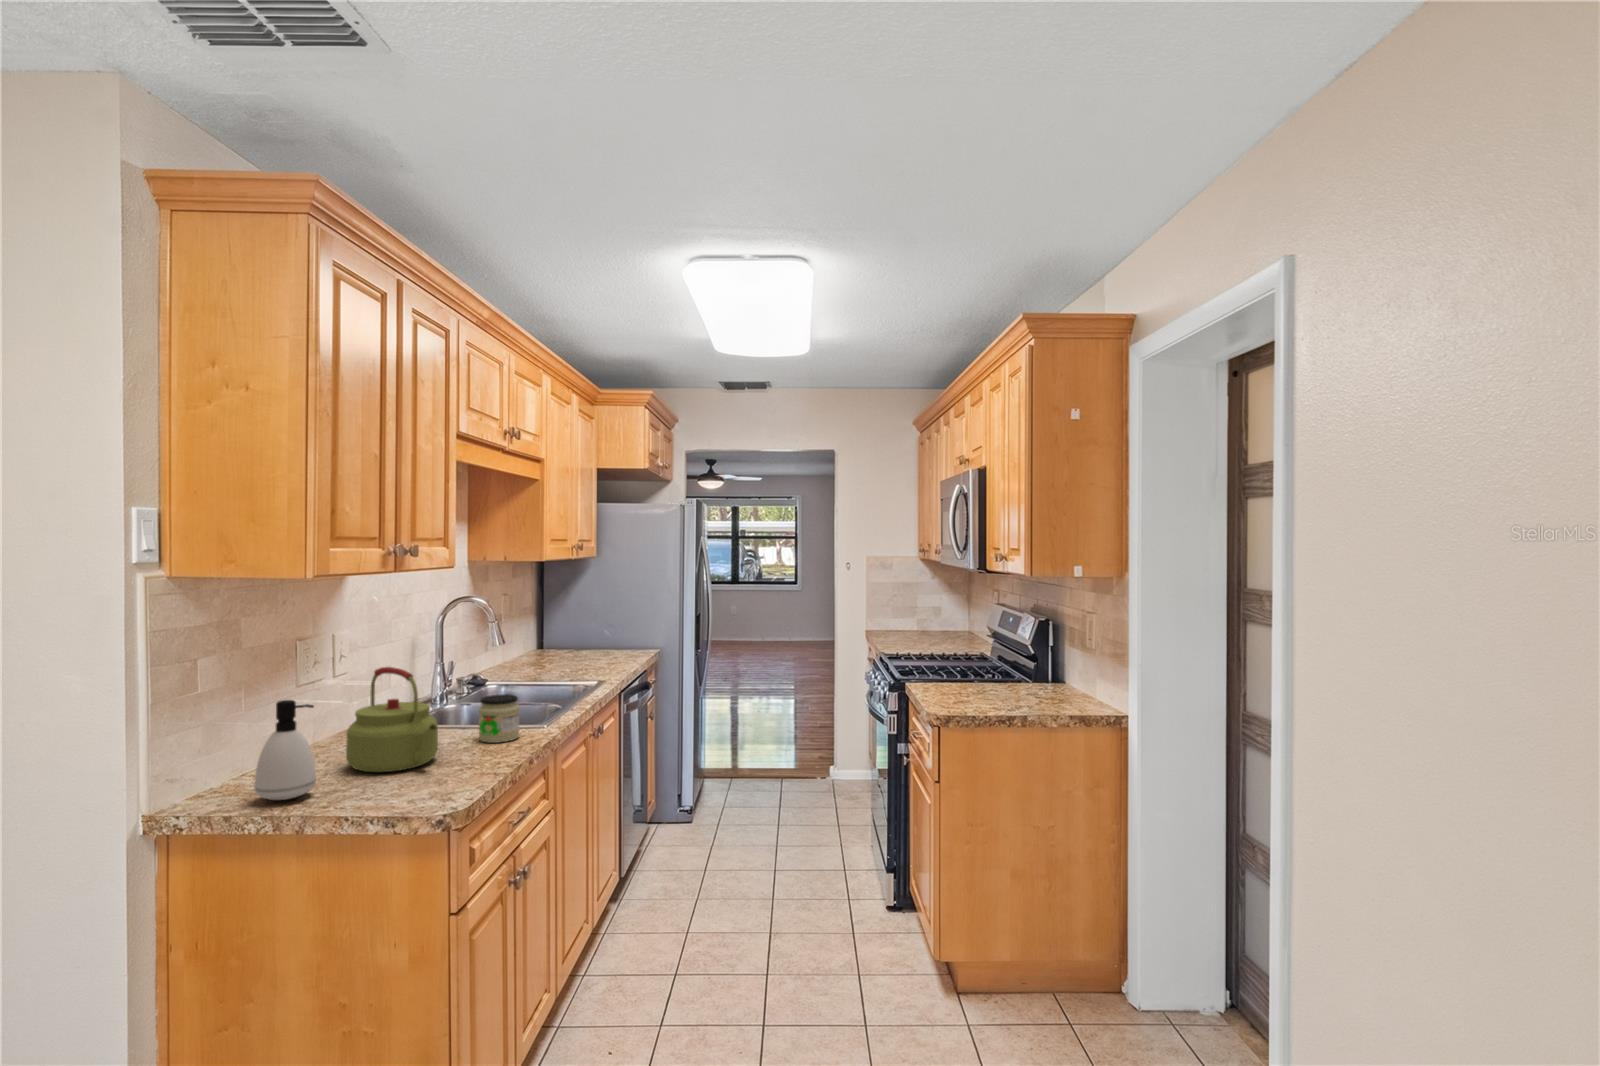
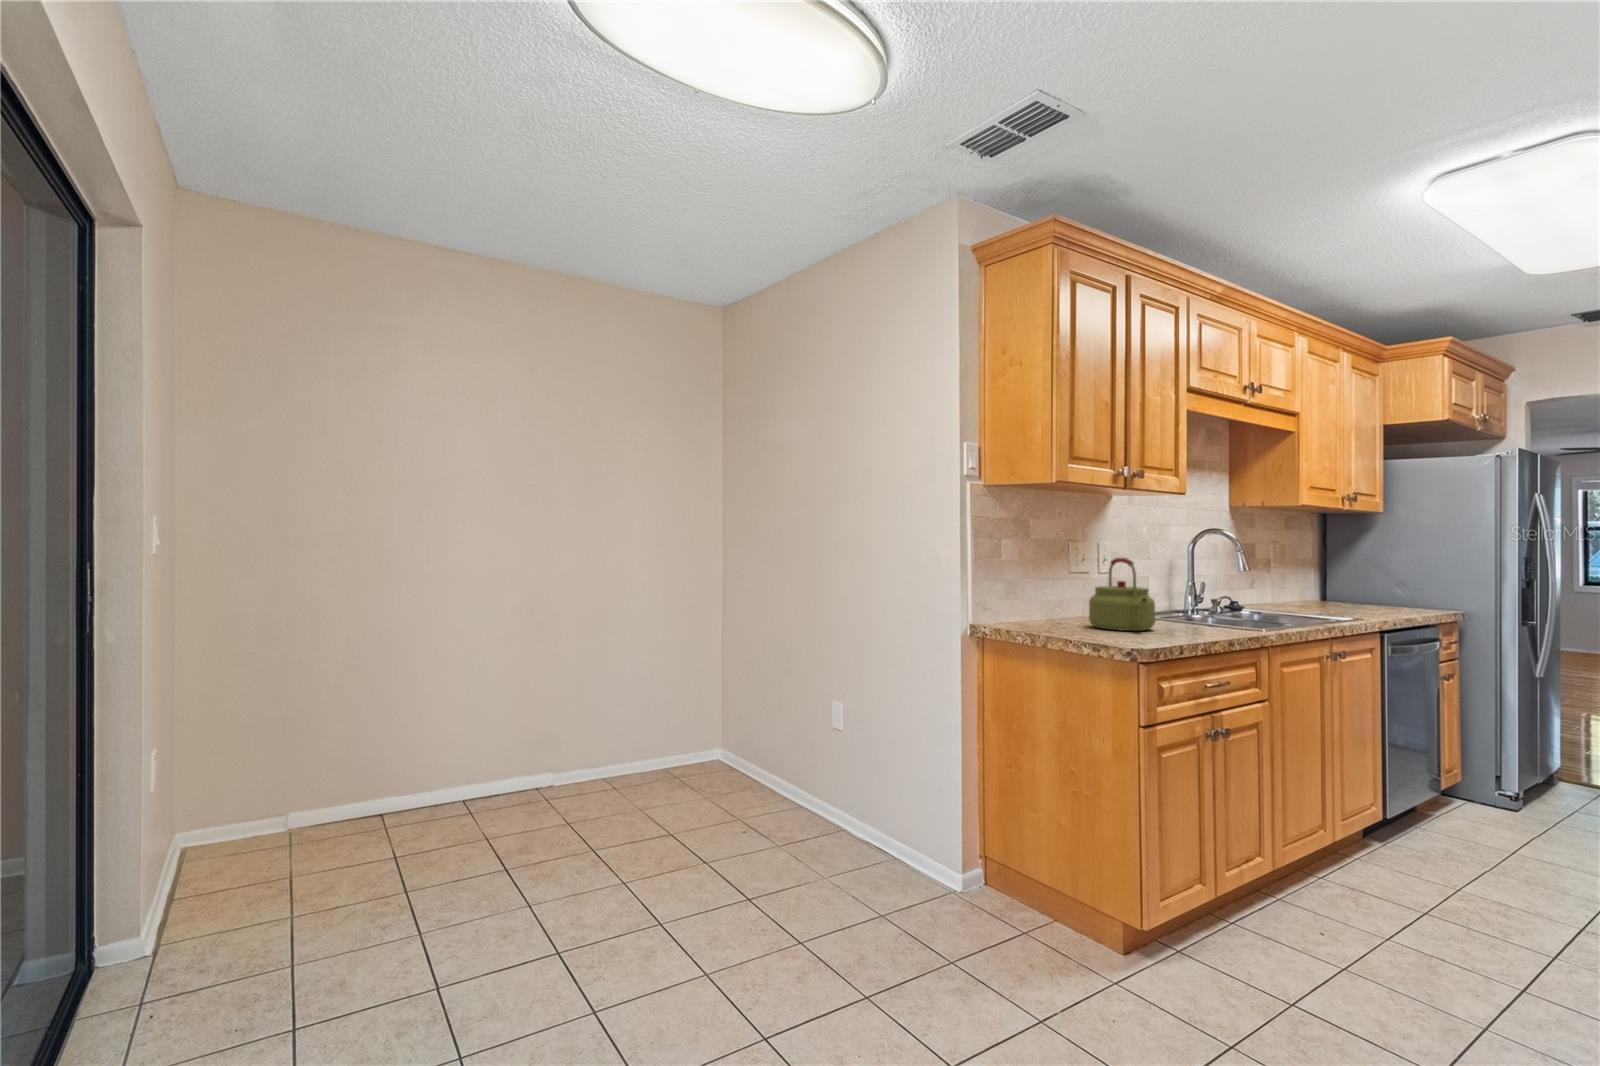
jar: present [479,694,519,743] -> none [1197,595,1233,632]
soap dispenser: present [254,700,316,800] -> none [1026,565,1062,629]

